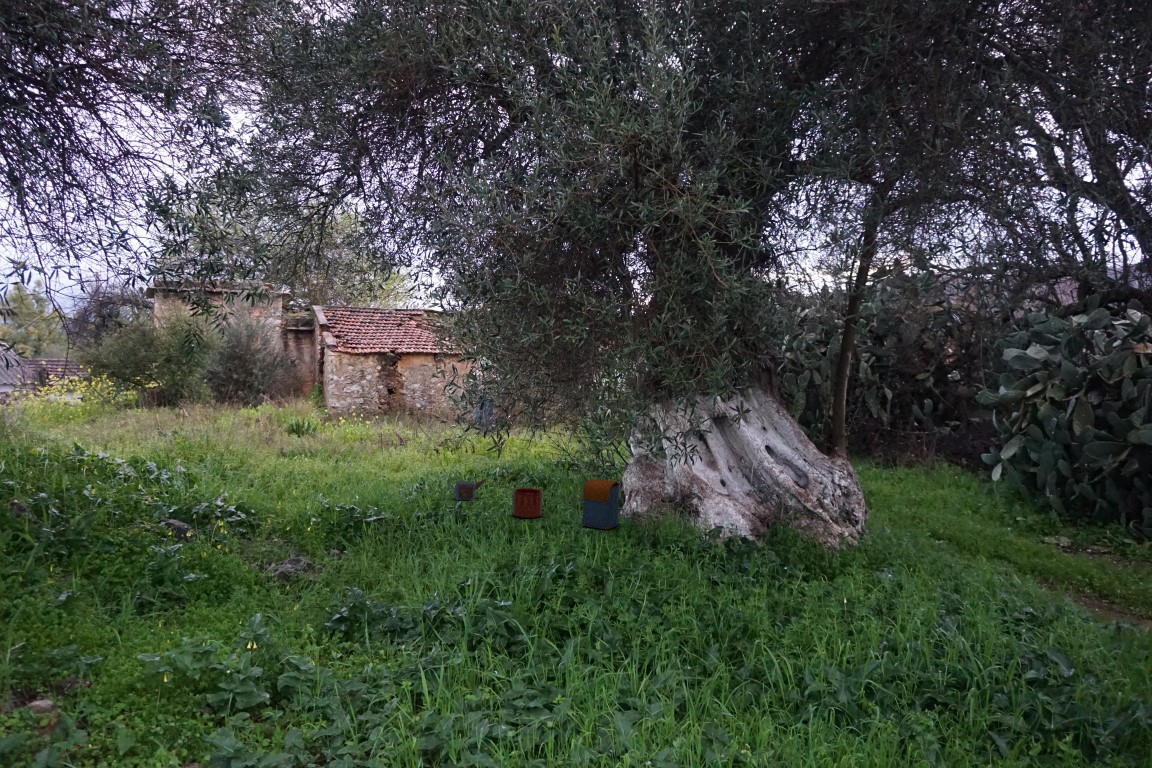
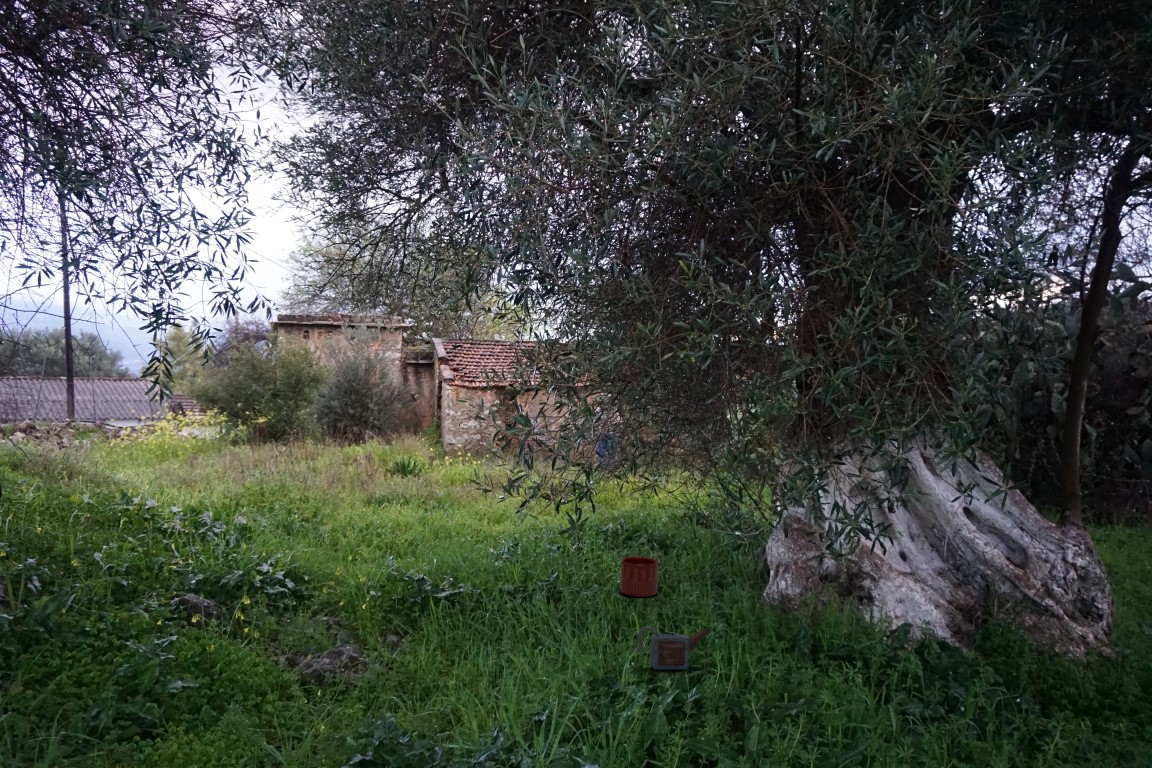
watering can: present [447,478,486,500] -> present [637,626,709,669]
backpack: present [582,479,619,530] -> none [710,548,760,619]

